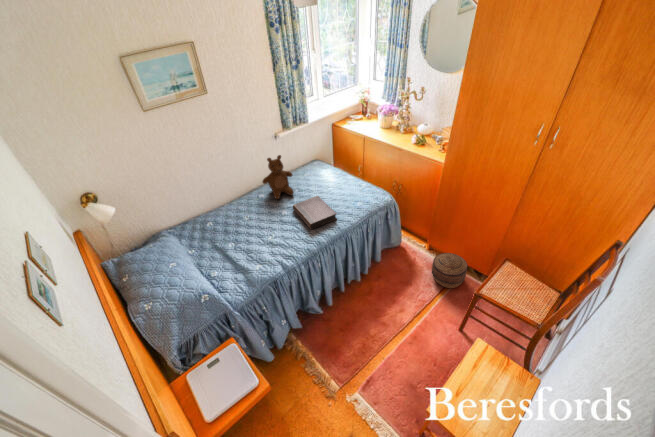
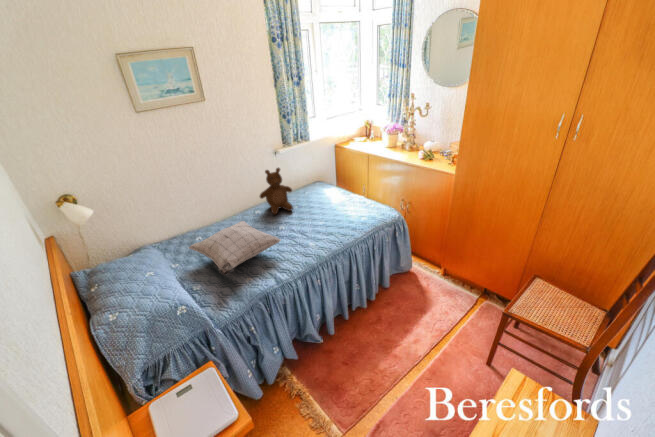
book: present [293,196,337,230] -> none [291,210,340,243]
pillow: none [203,209,285,265] -> present [189,221,281,275]
basket: present [432,253,468,288] -> none [448,275,489,315]

